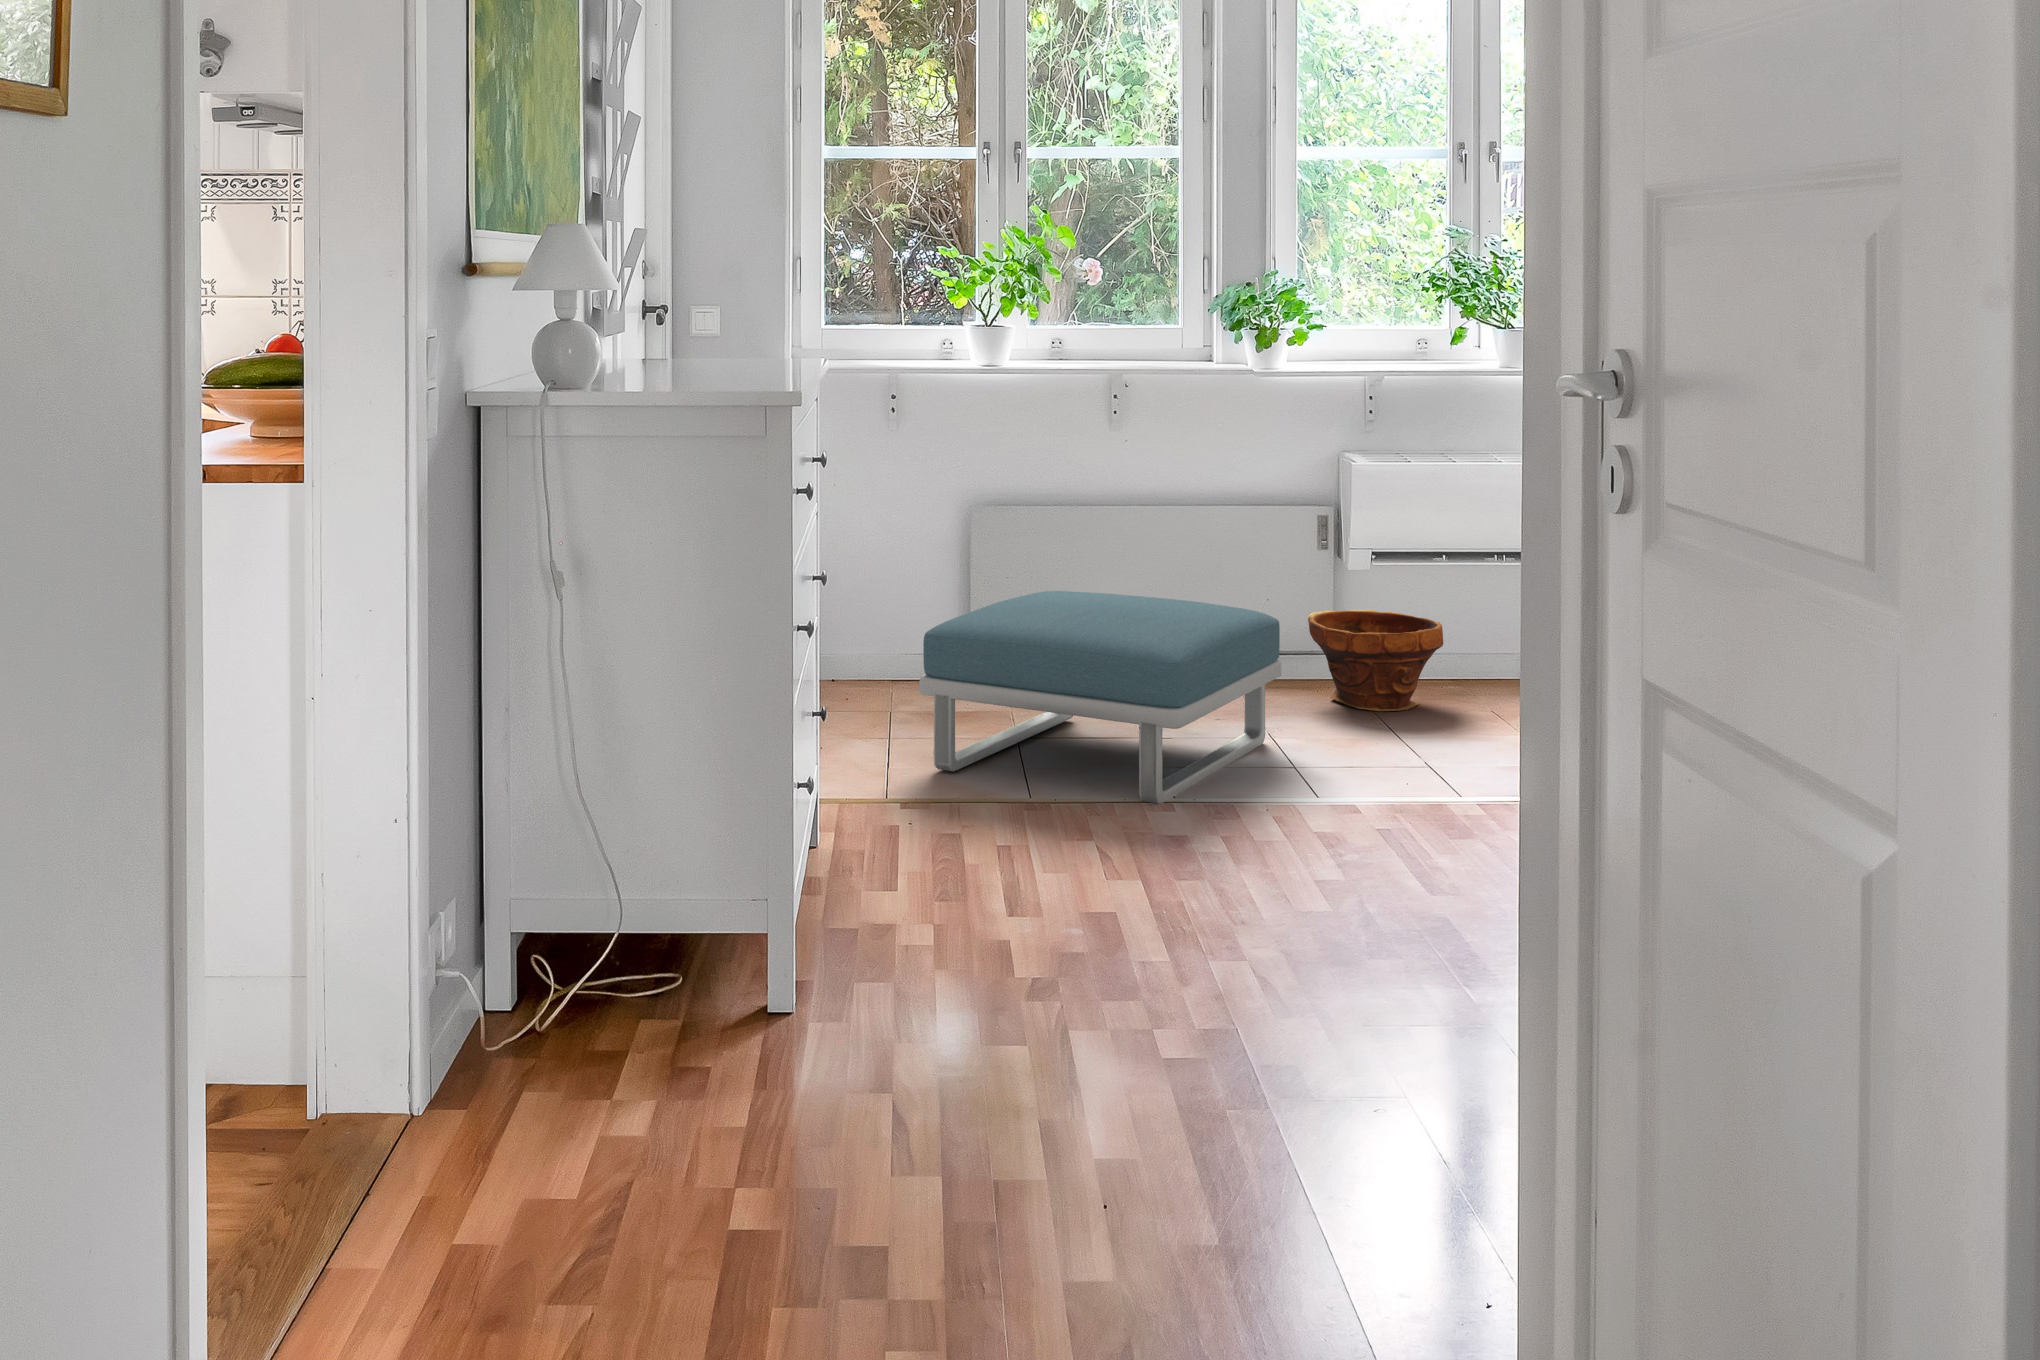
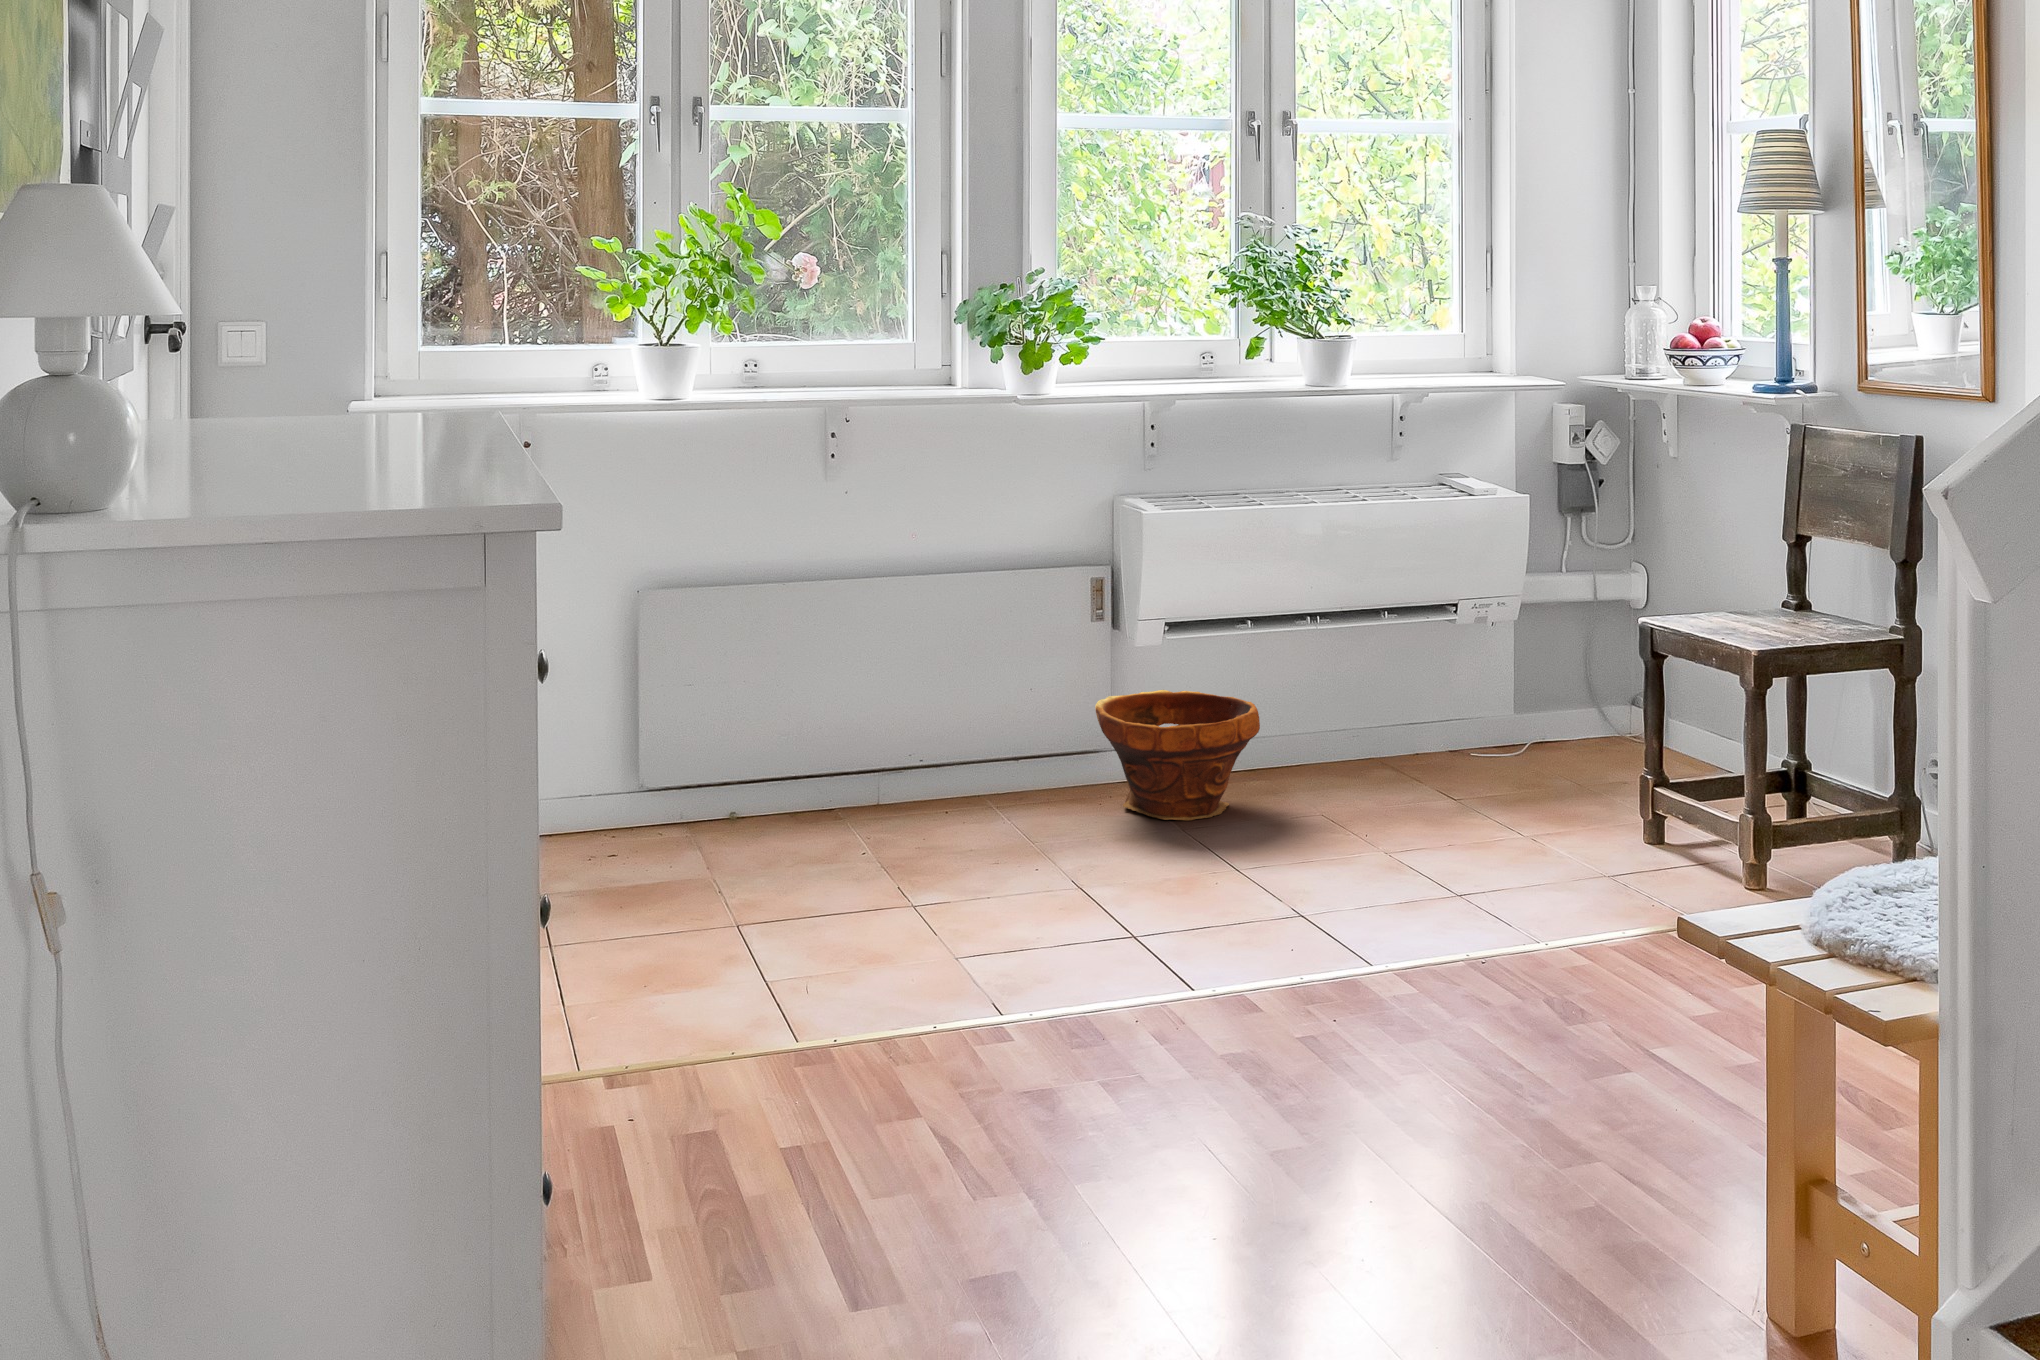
footstool: present [920,591,1281,804] -> none [617,708,1098,1013]

